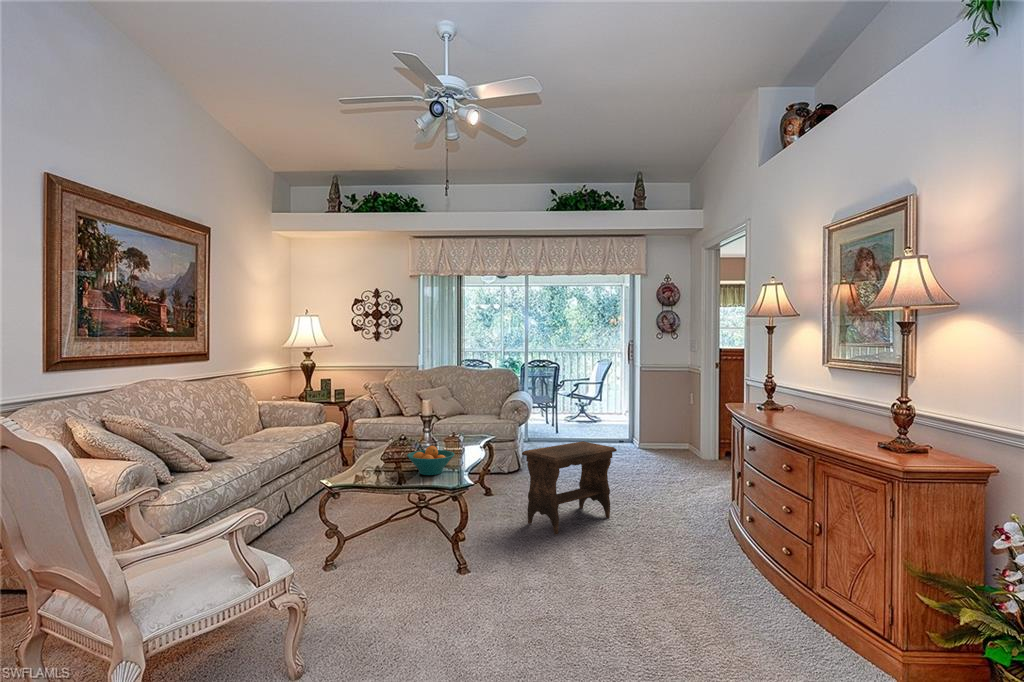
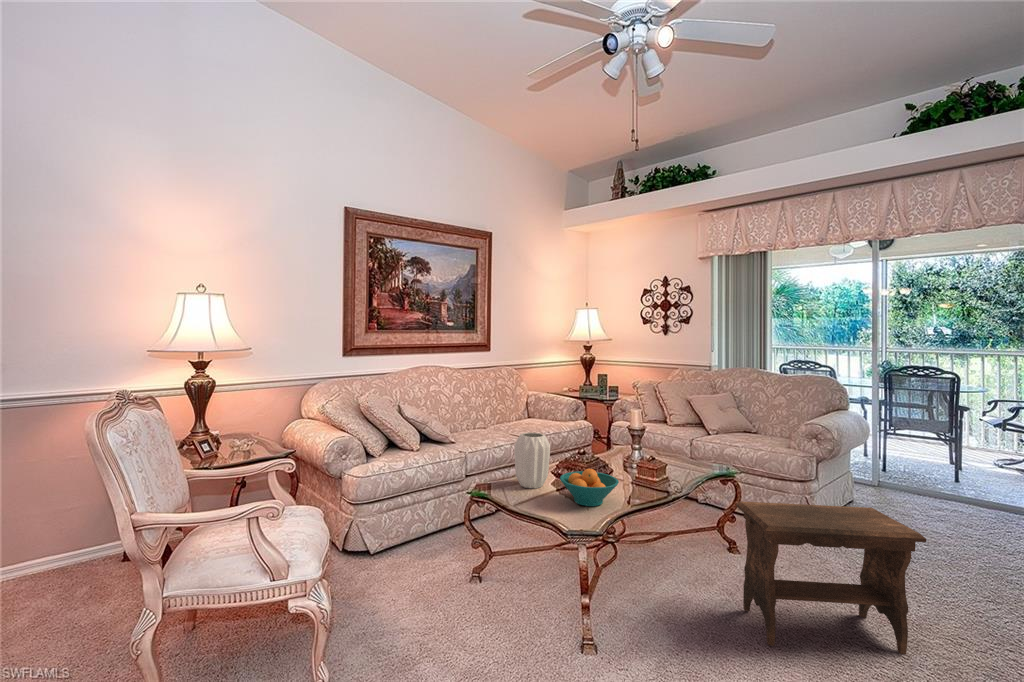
vase: none [350,427,384,476] -> present [514,433,550,488]

